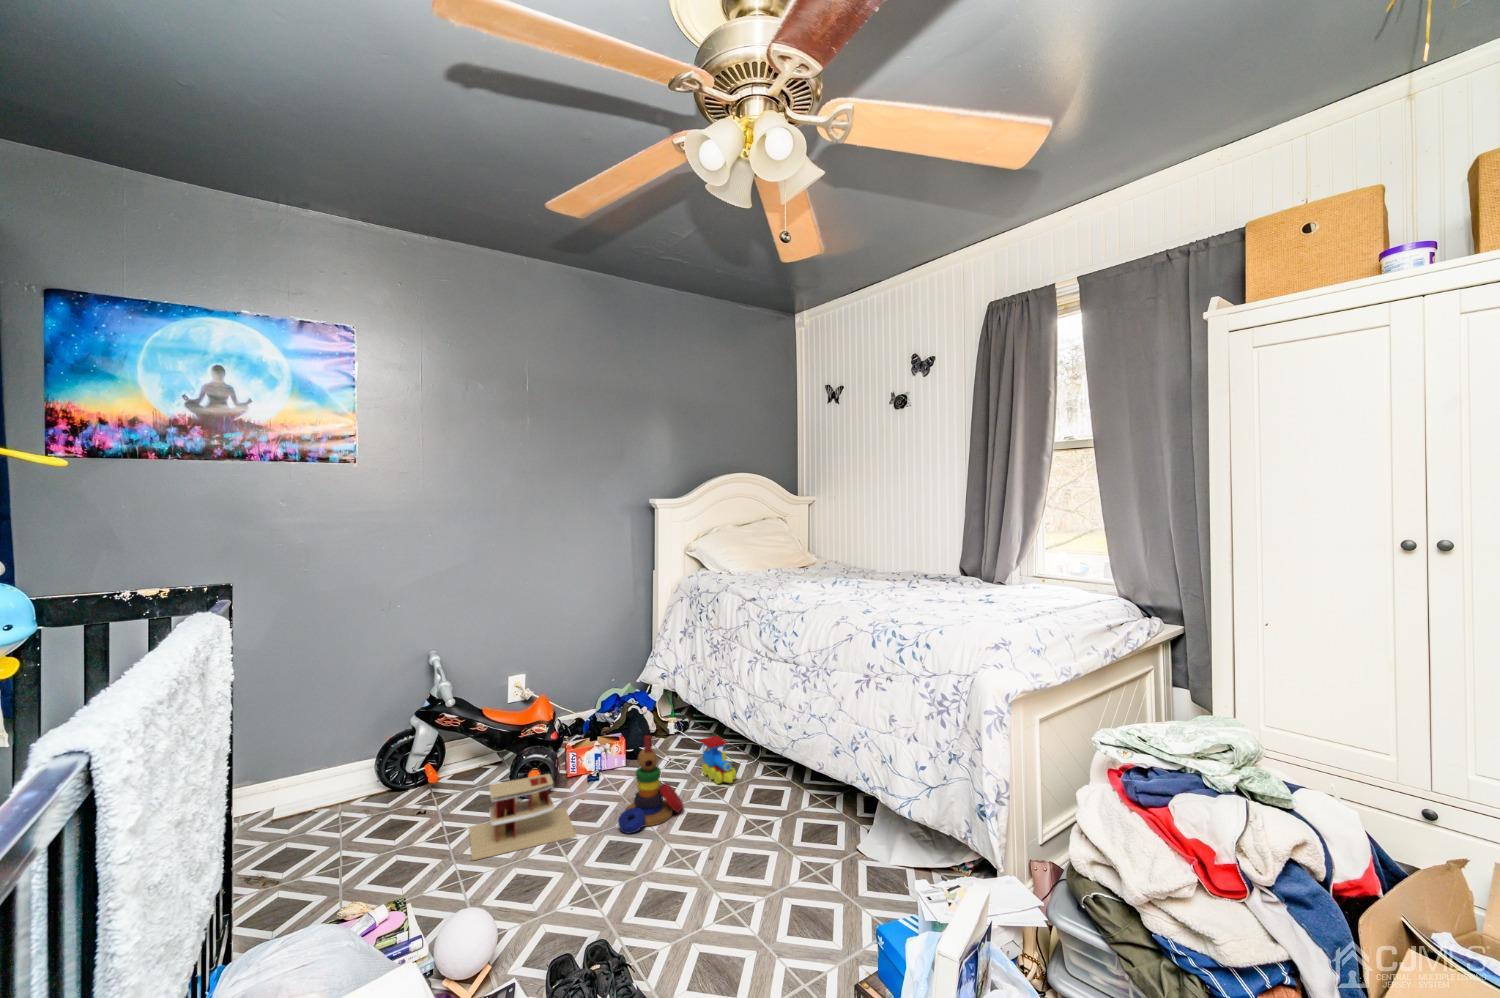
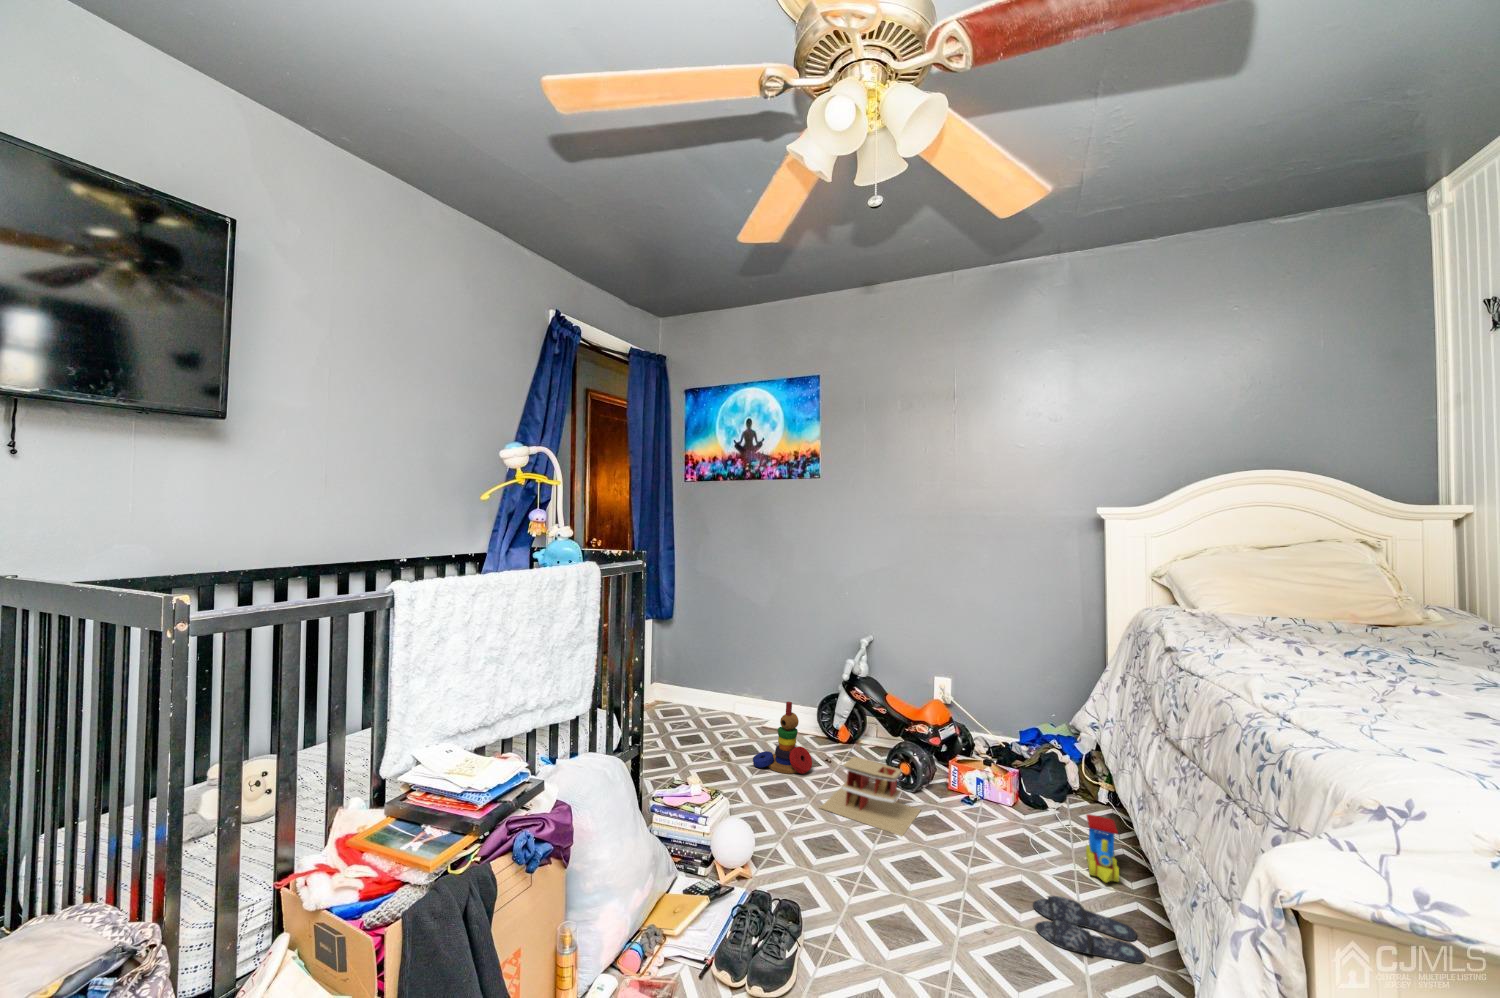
stacking toy: present [618,735,683,834] -> present [753,702,812,774]
slippers: none [712,801,792,839] -> present [1033,896,1145,964]

